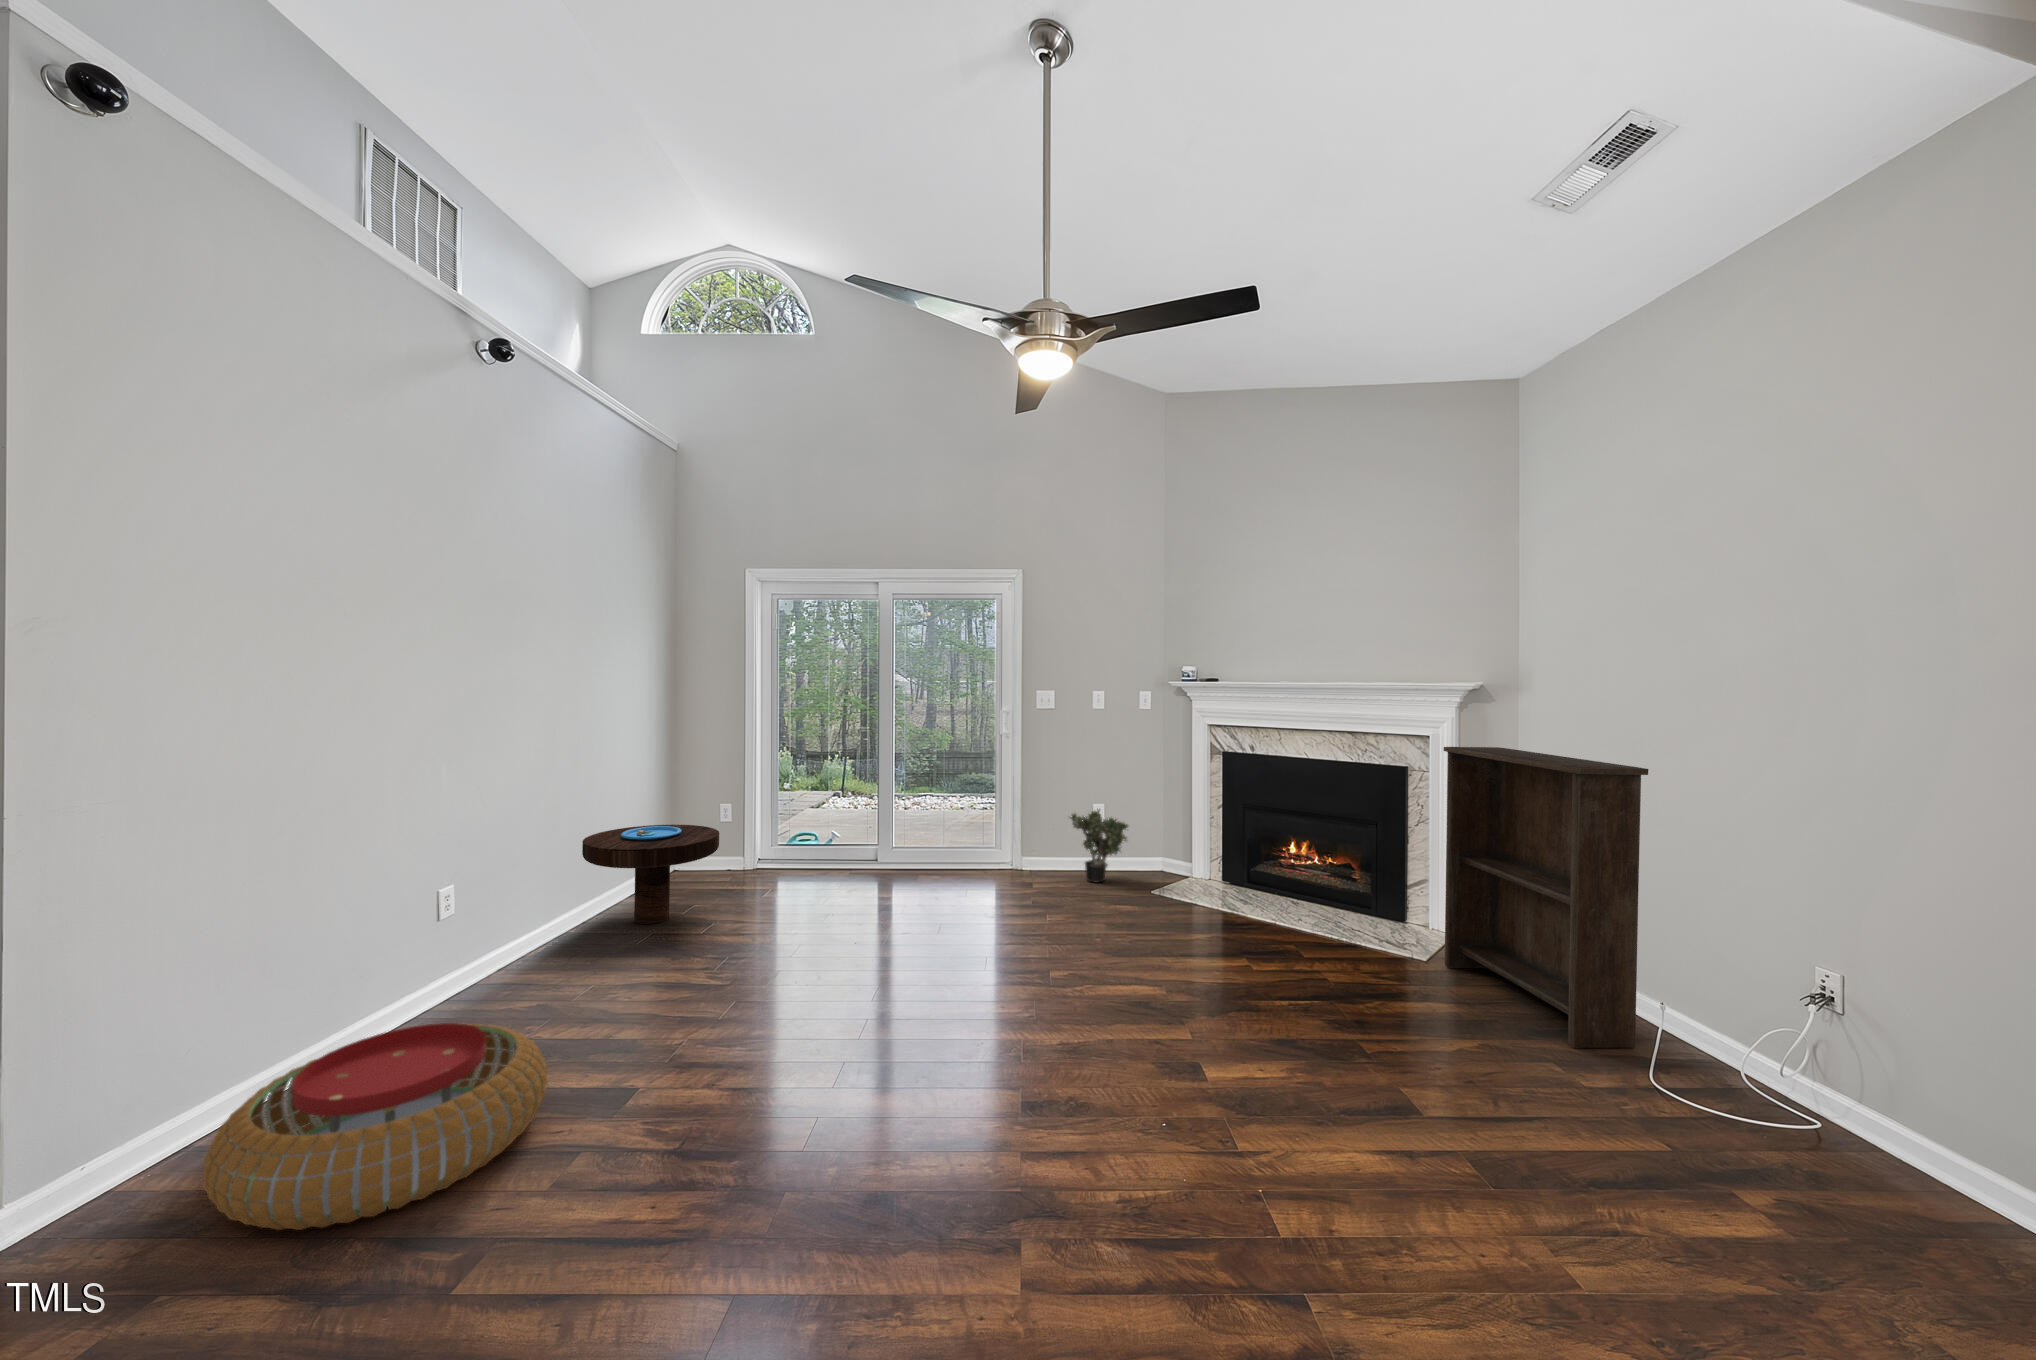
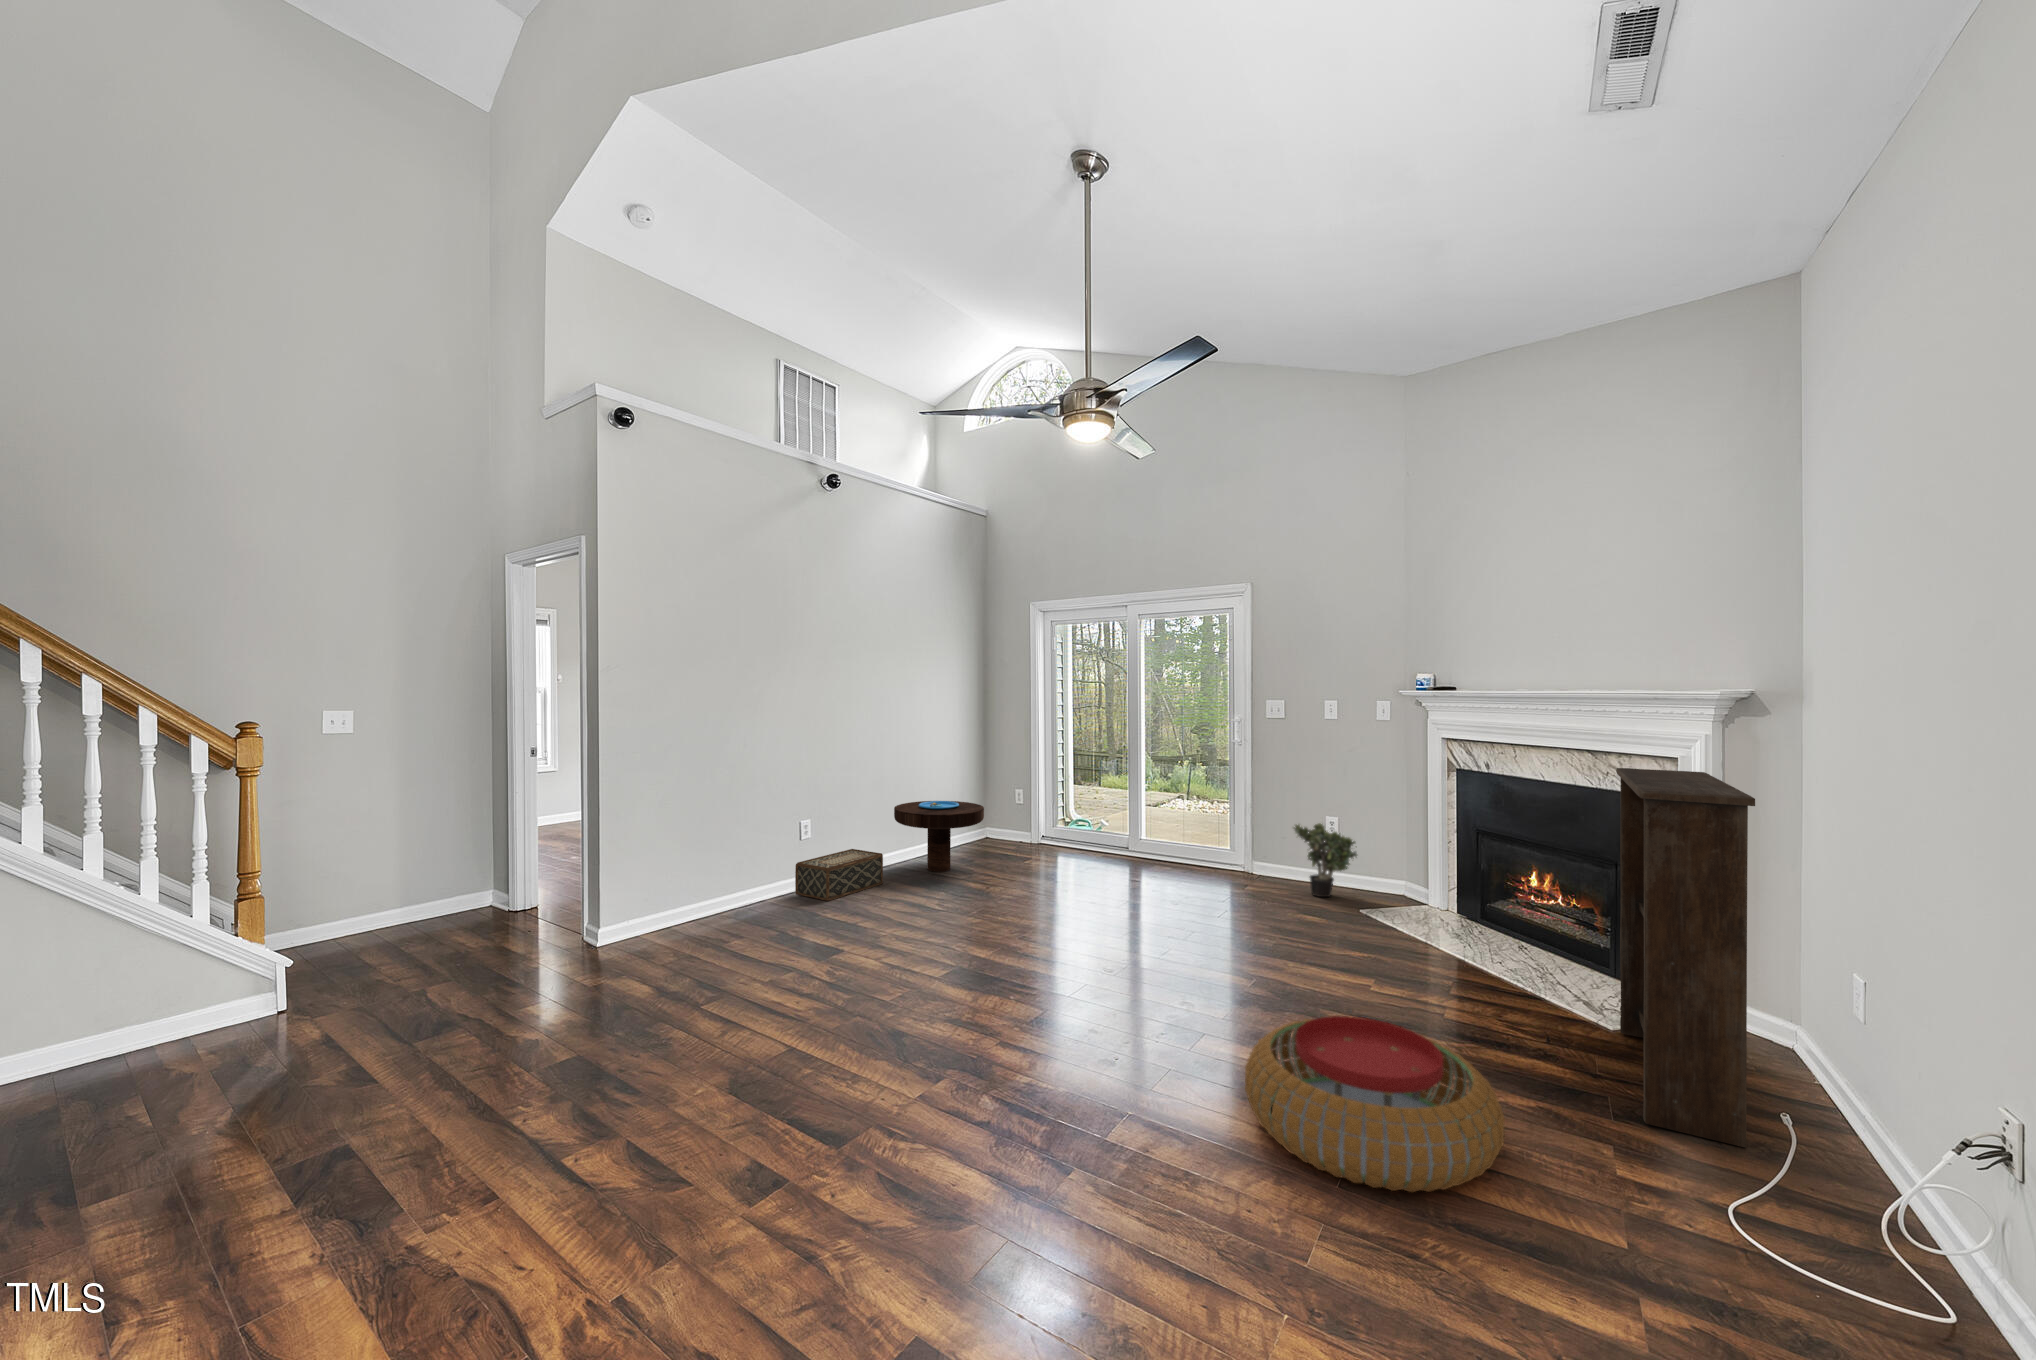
woven basket: none [448,913,588,1005] -> present [795,849,883,901]
pouf: present [203,1023,547,1230] -> present [1245,1016,1504,1192]

